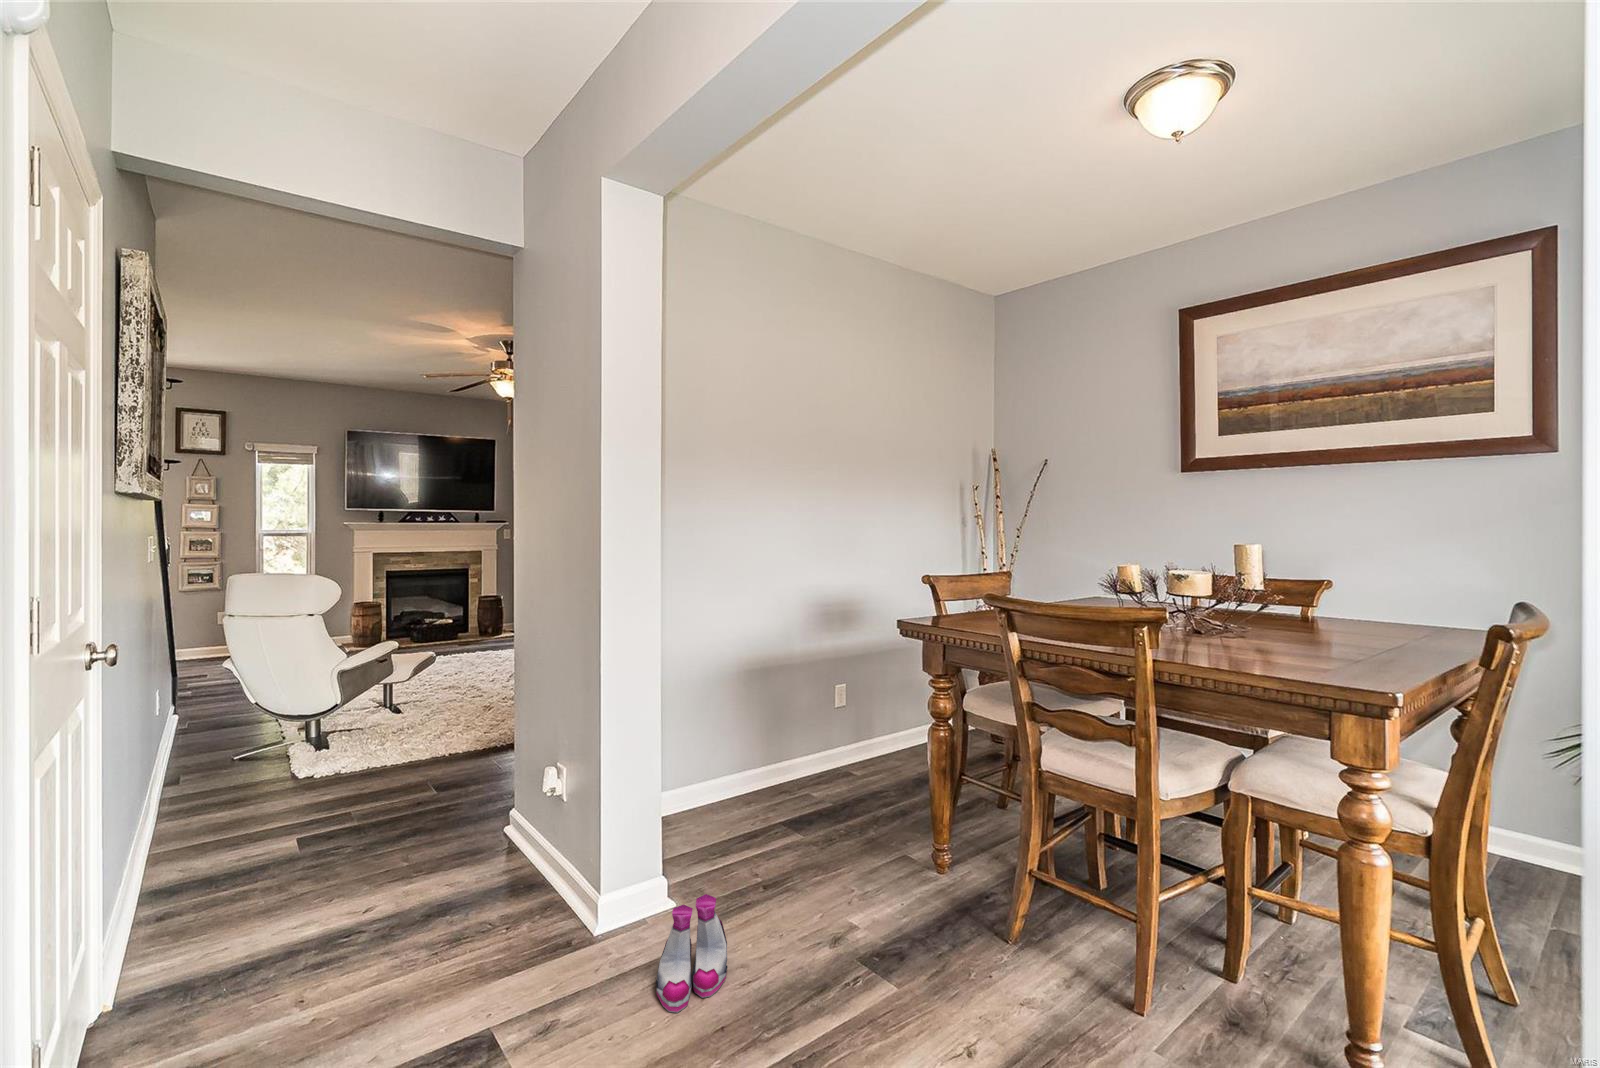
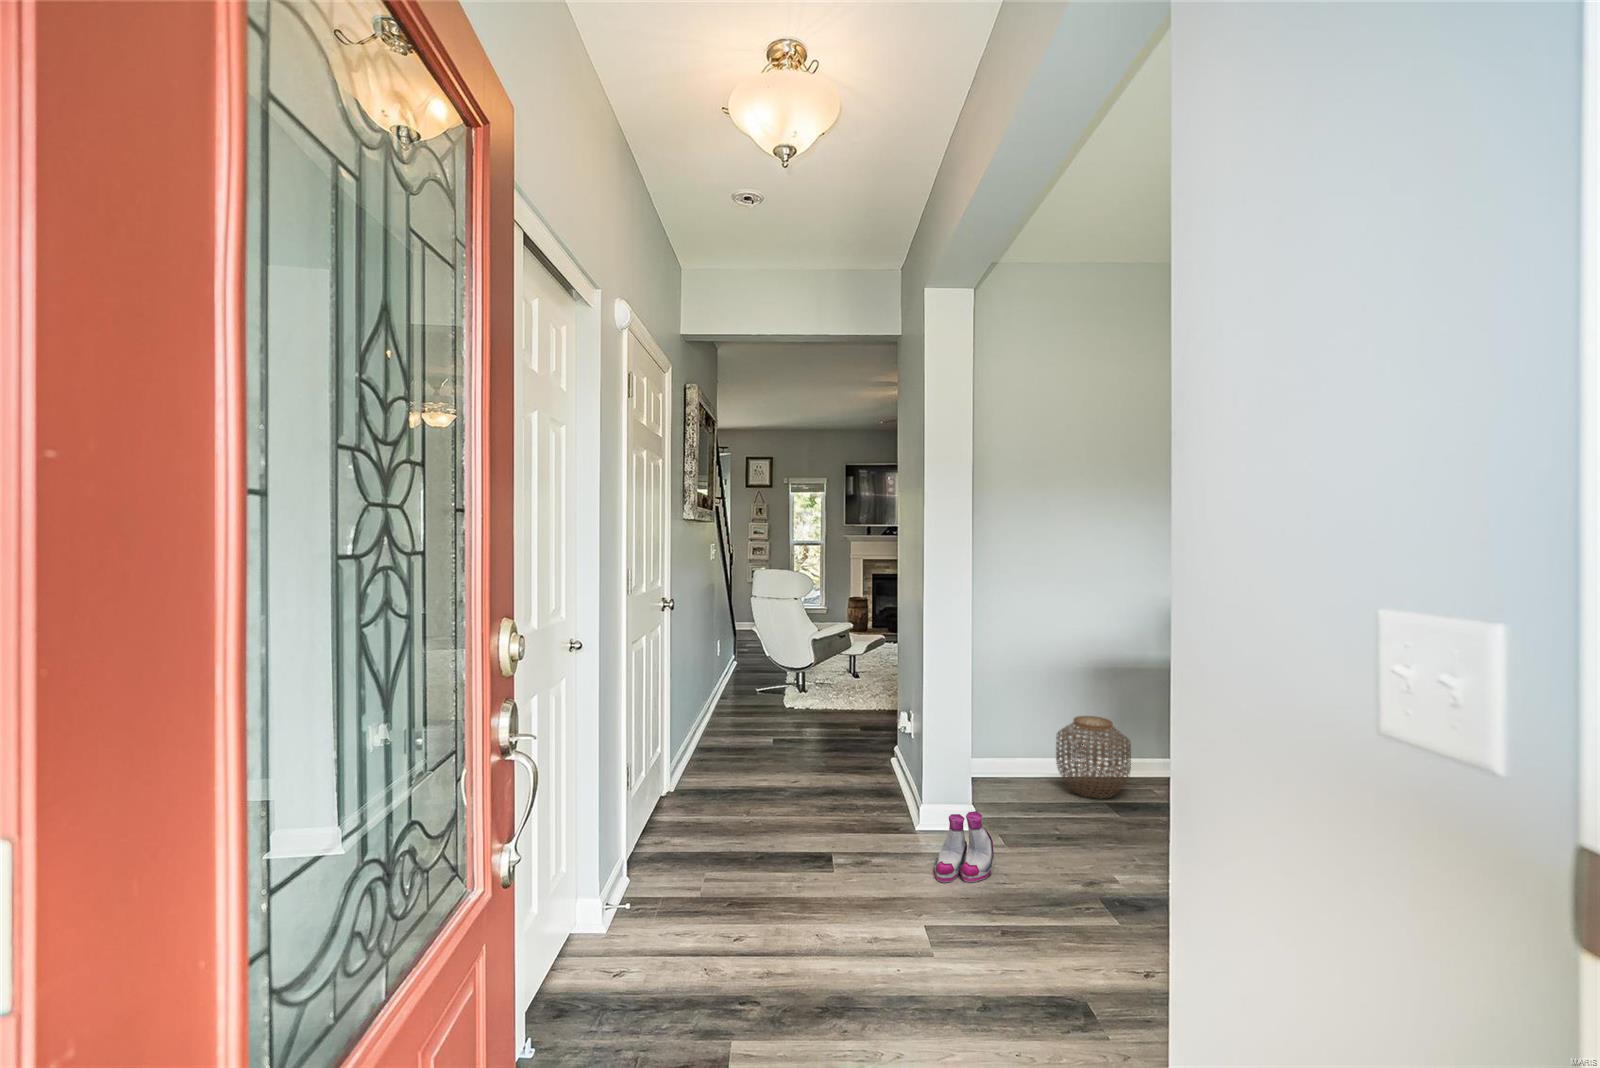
woven basket: none [721,728,799,822] -> present [1056,716,1131,799]

